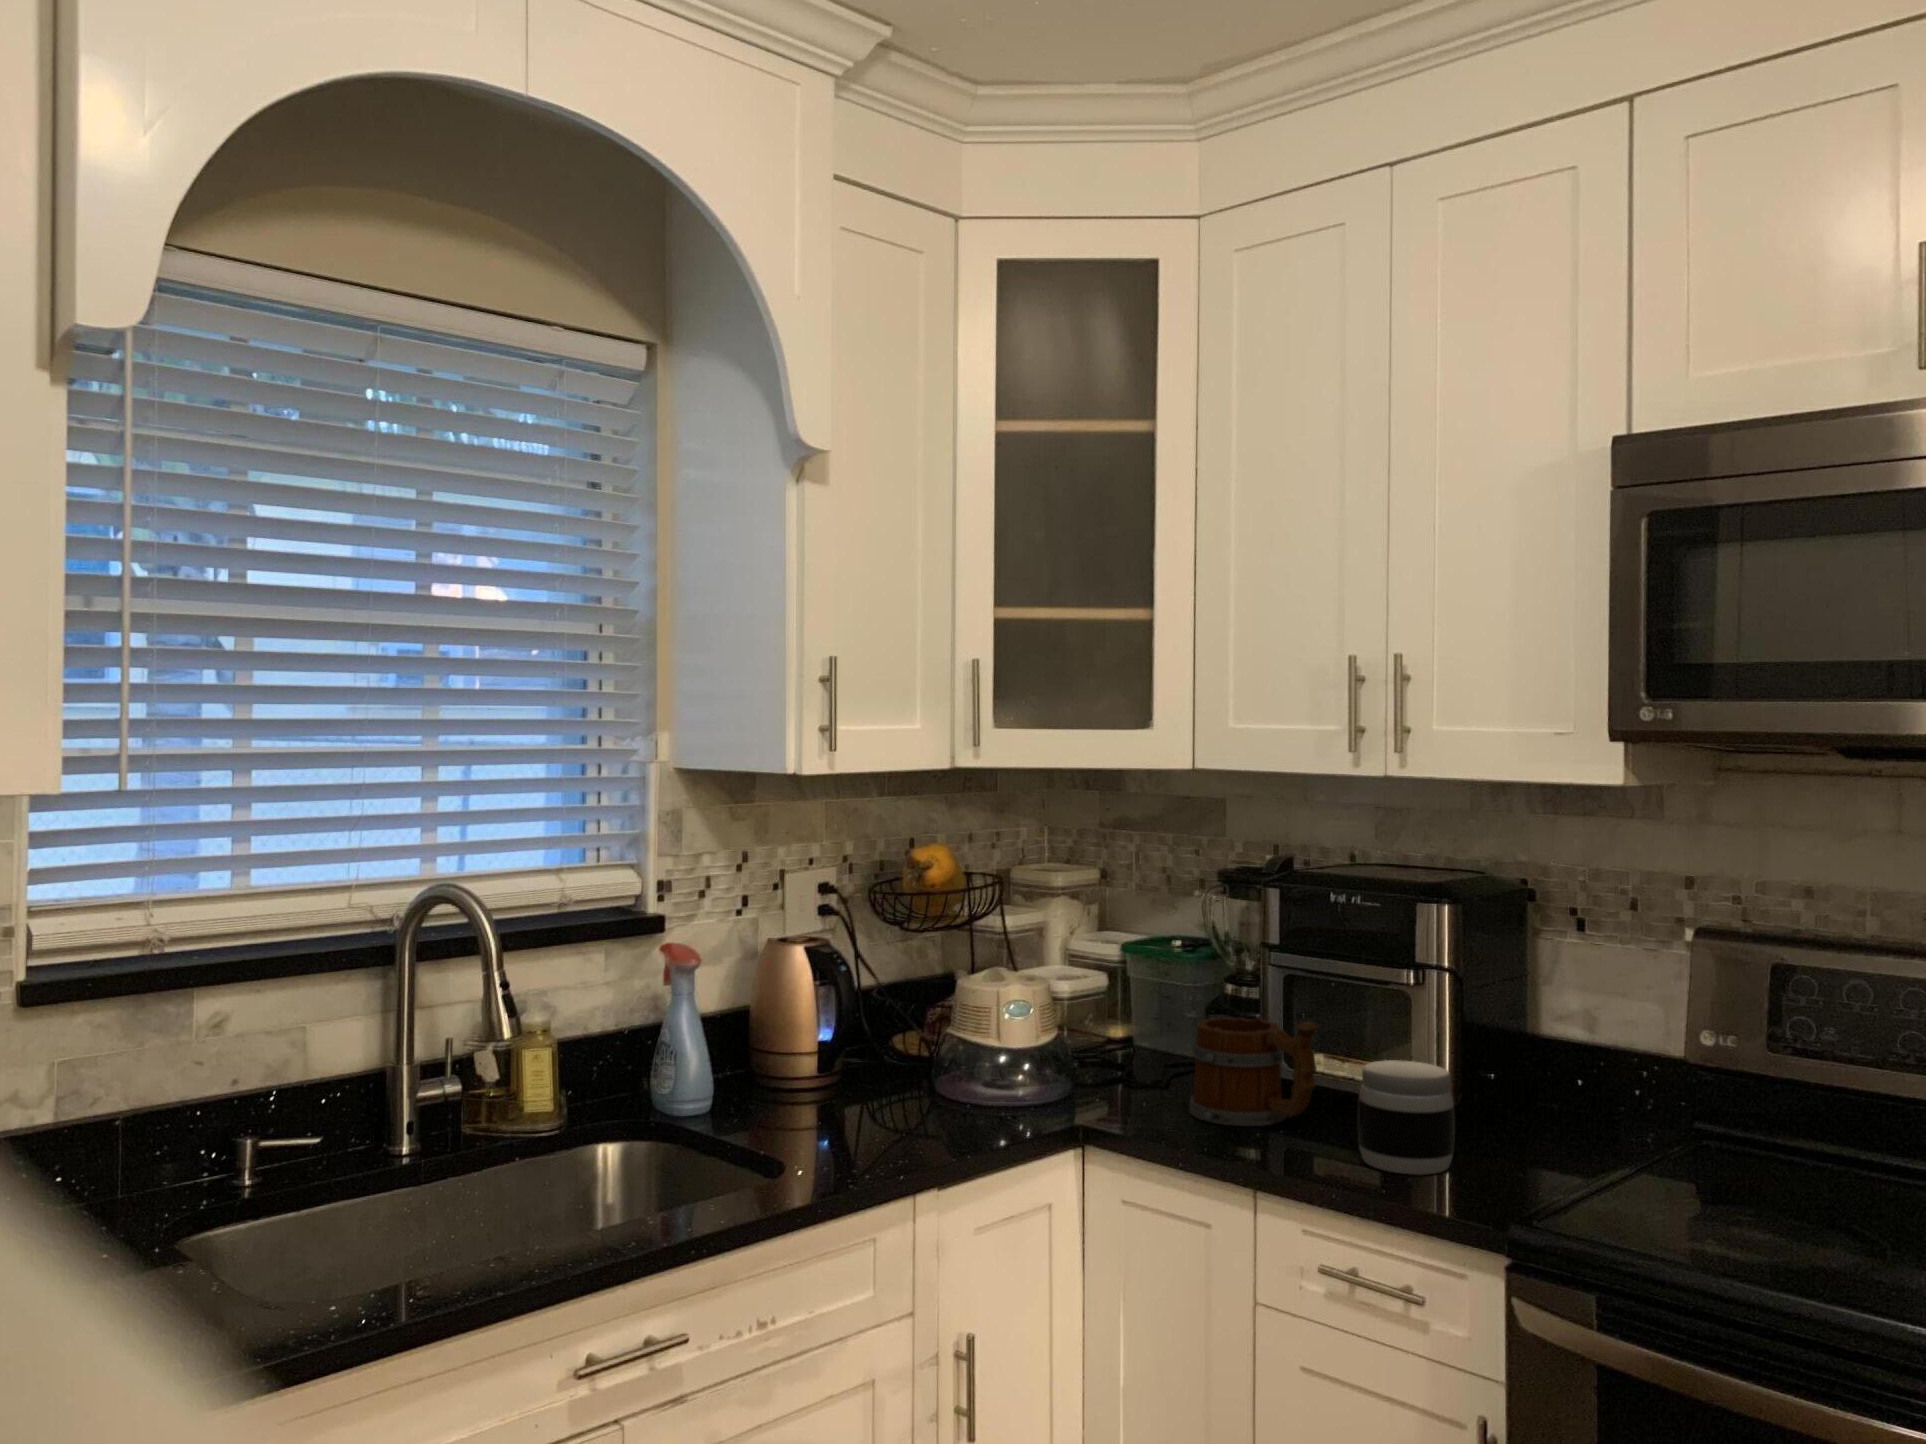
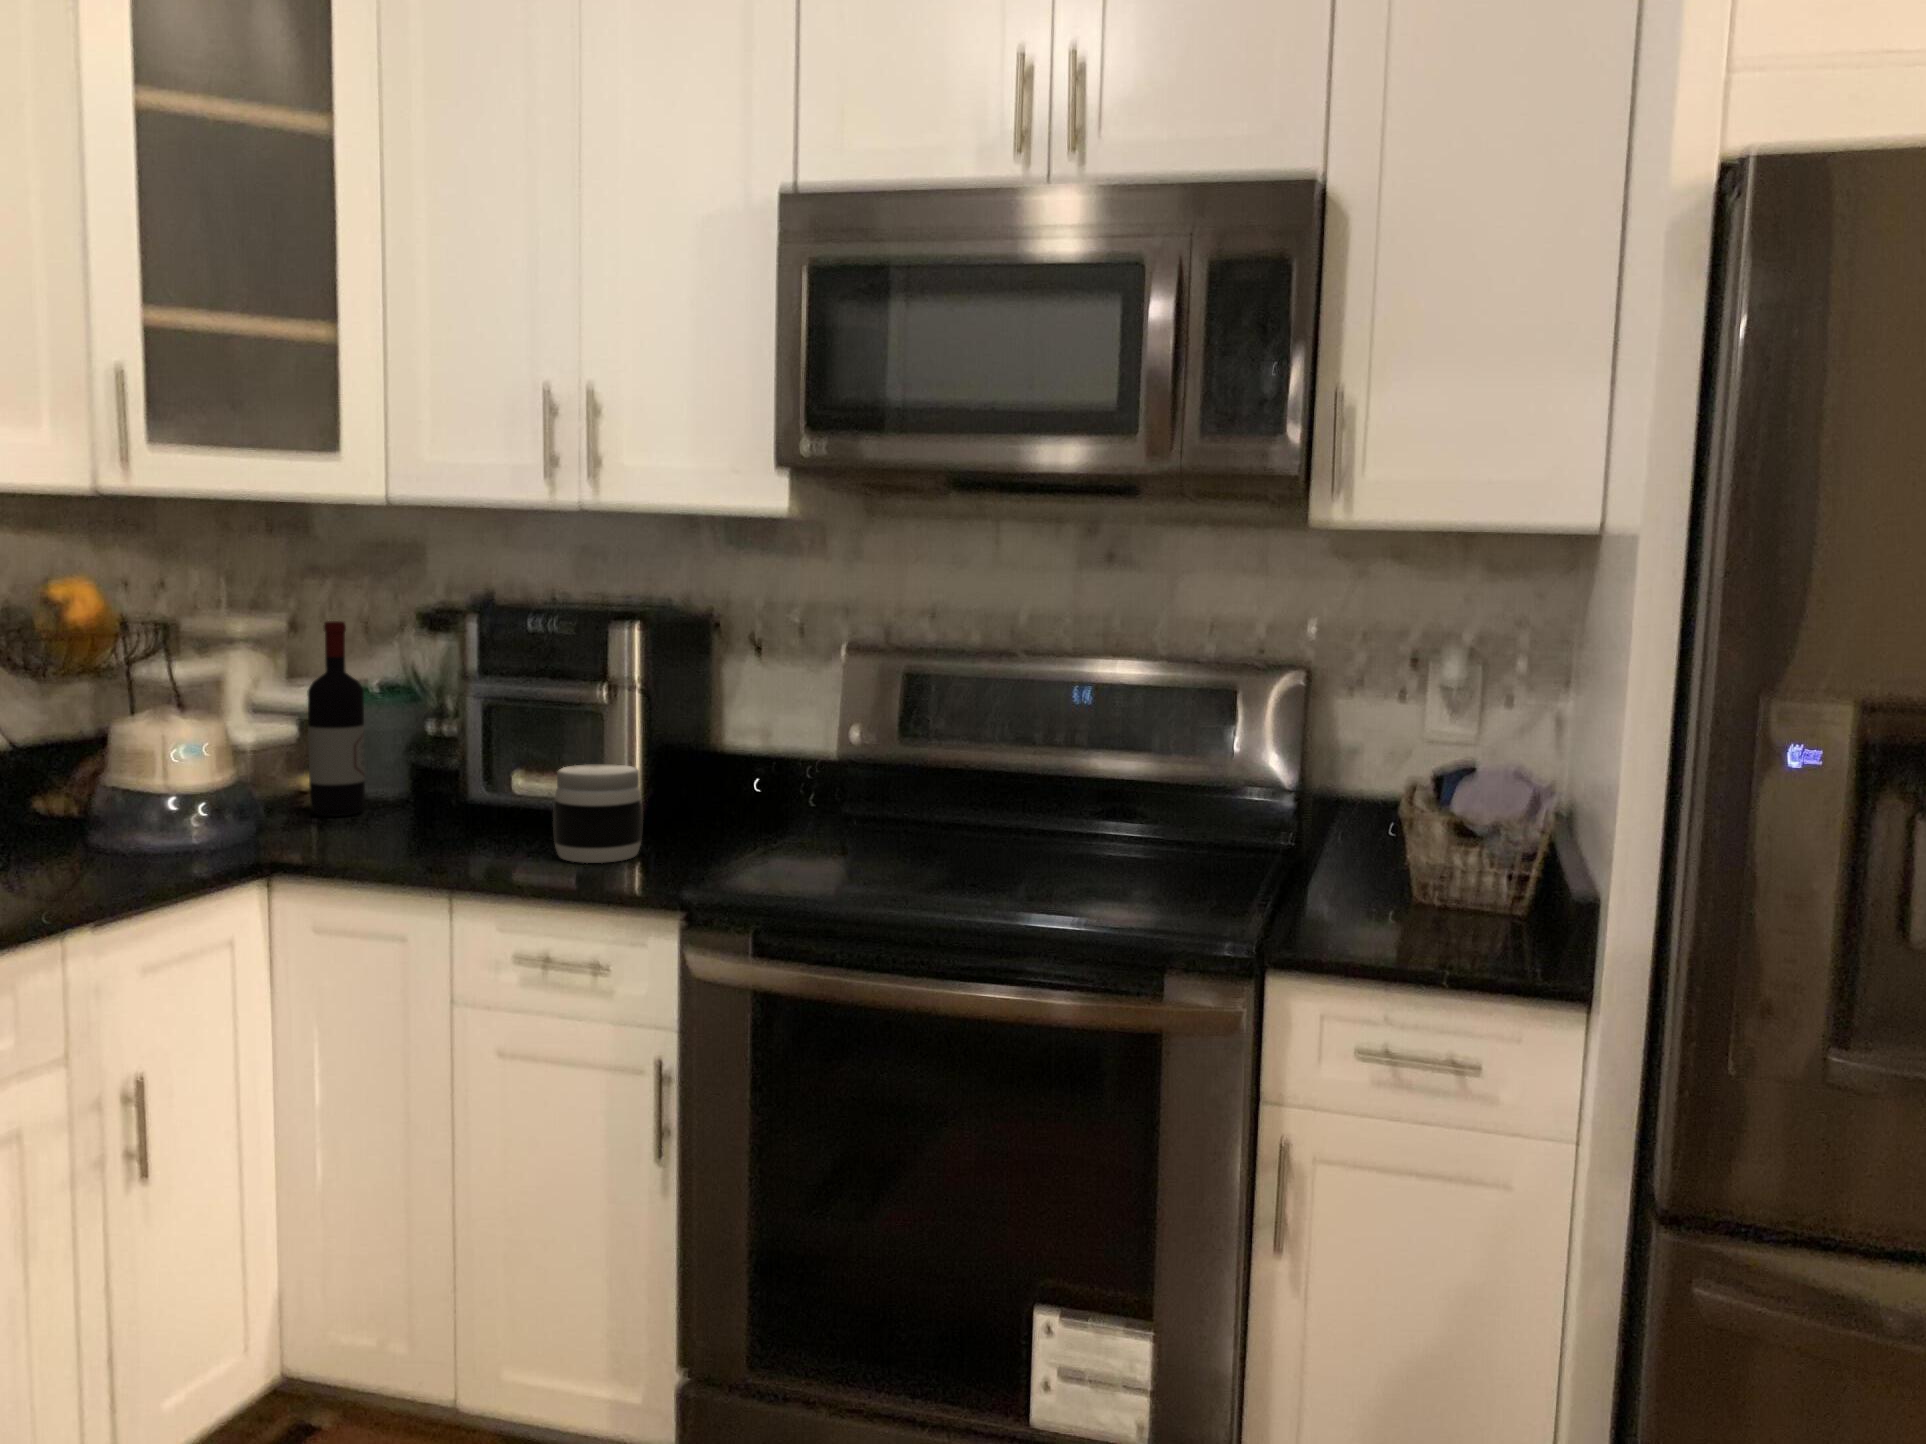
wine bottle: none [1119,886,1170,1080] -> present [307,621,365,817]
mug: present [1189,1017,1319,1126] -> none [386,738,517,843]

